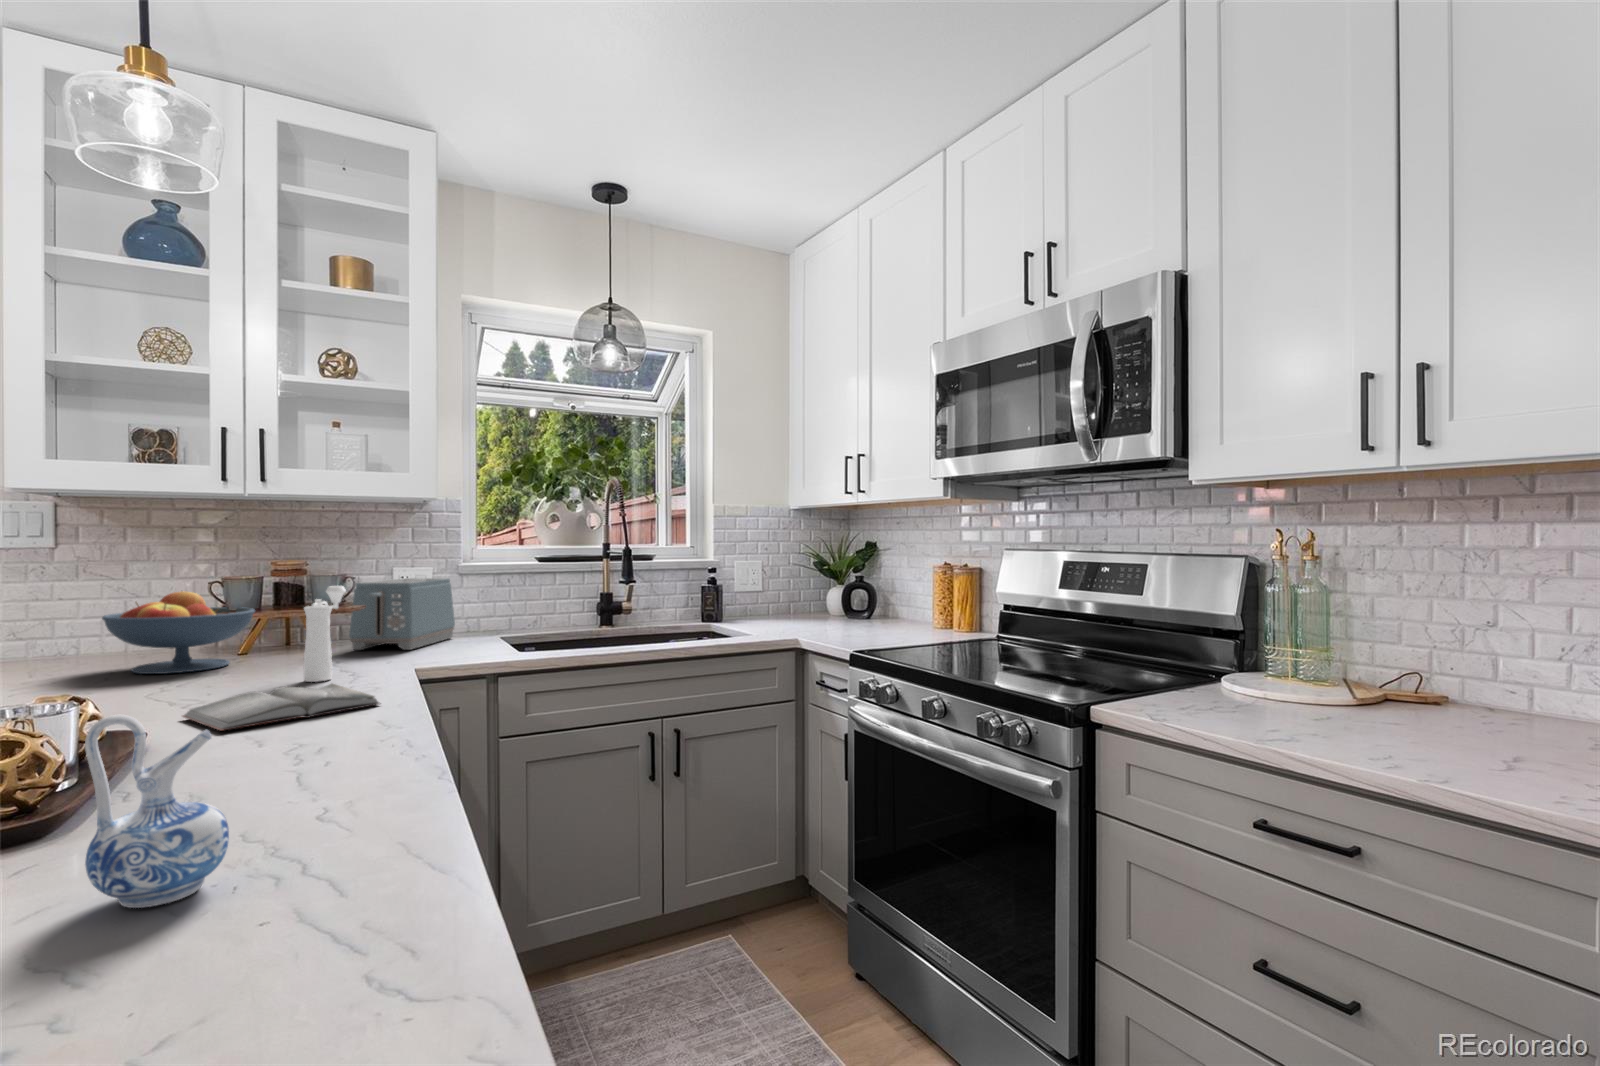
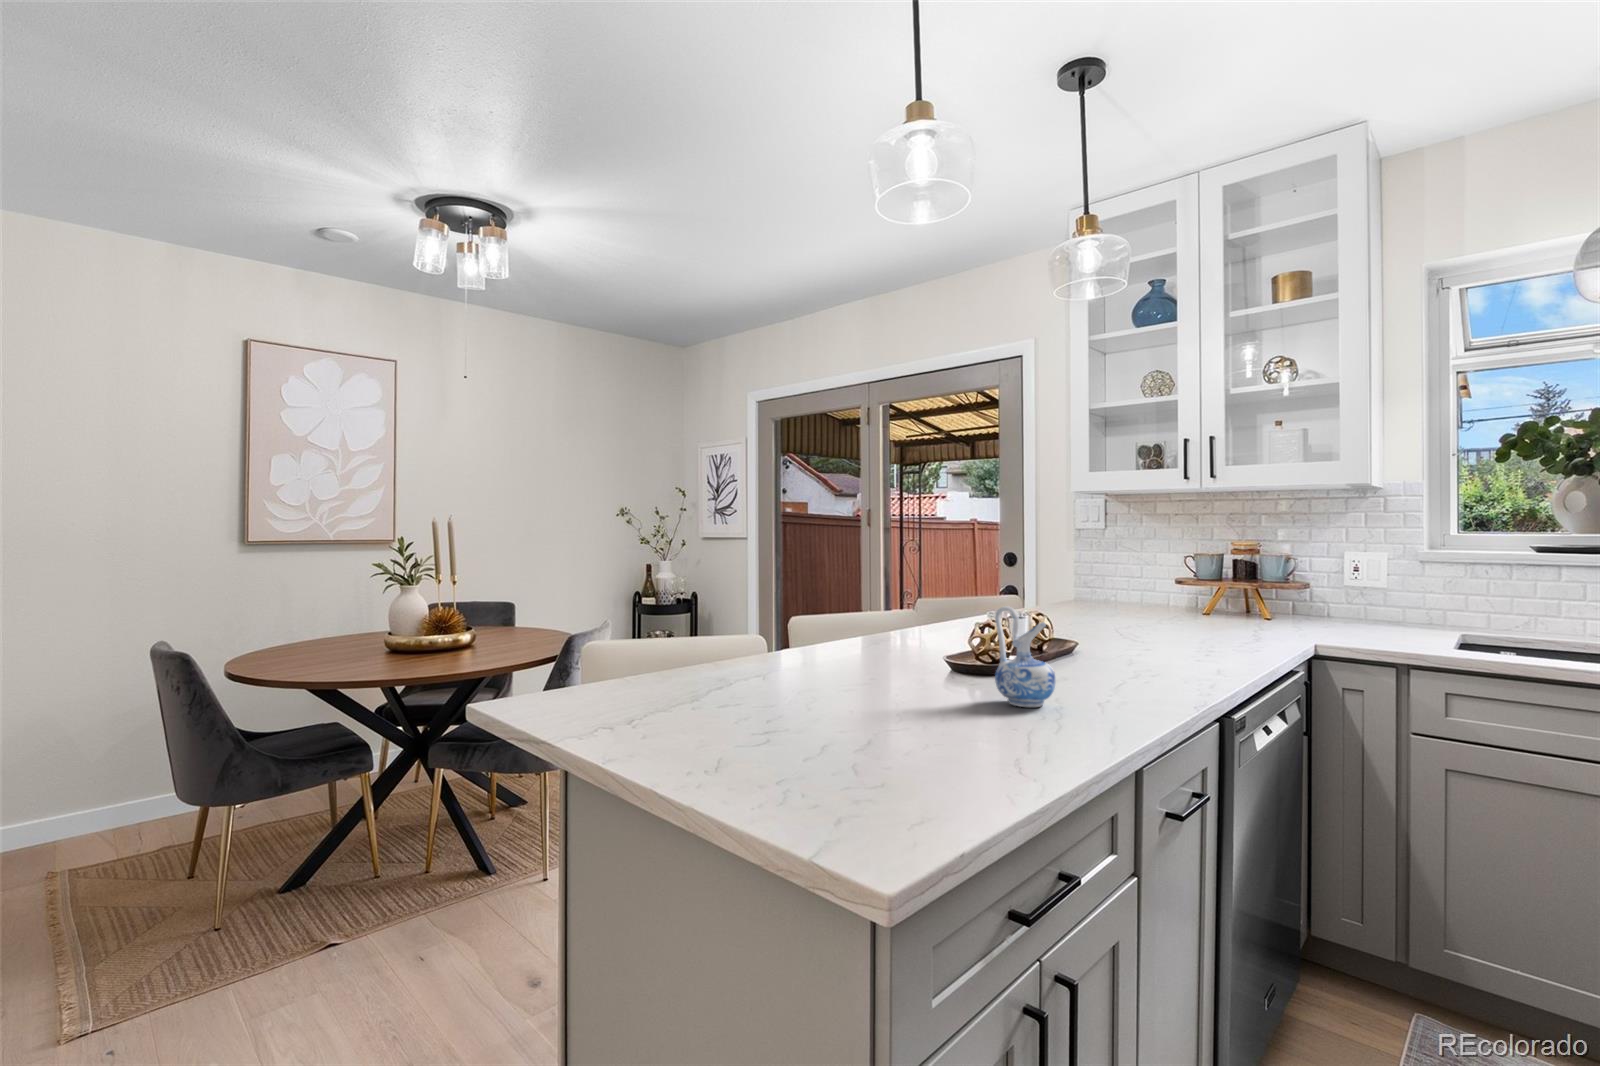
toaster: present [349,578,455,650] -> none [1291,562,1410,628]
pepper mill: present [304,586,346,682] -> none [1225,562,1266,638]
fruit bowl: present [102,591,255,674] -> none [1115,562,1212,620]
hardback book: present [182,684,380,731] -> none [1125,633,1255,657]

